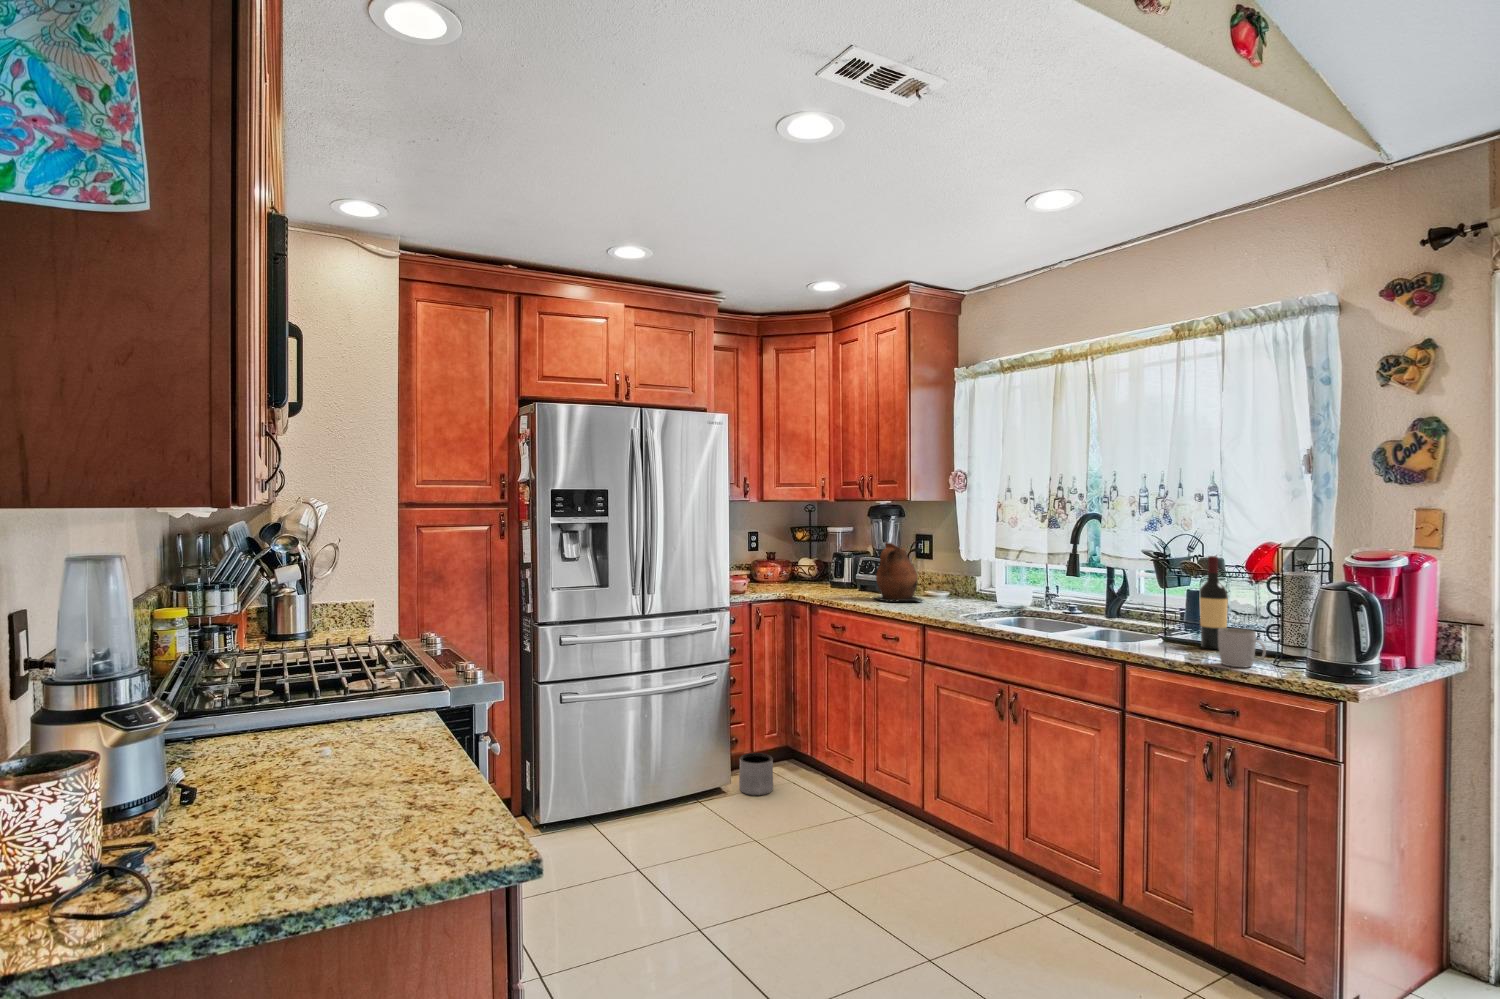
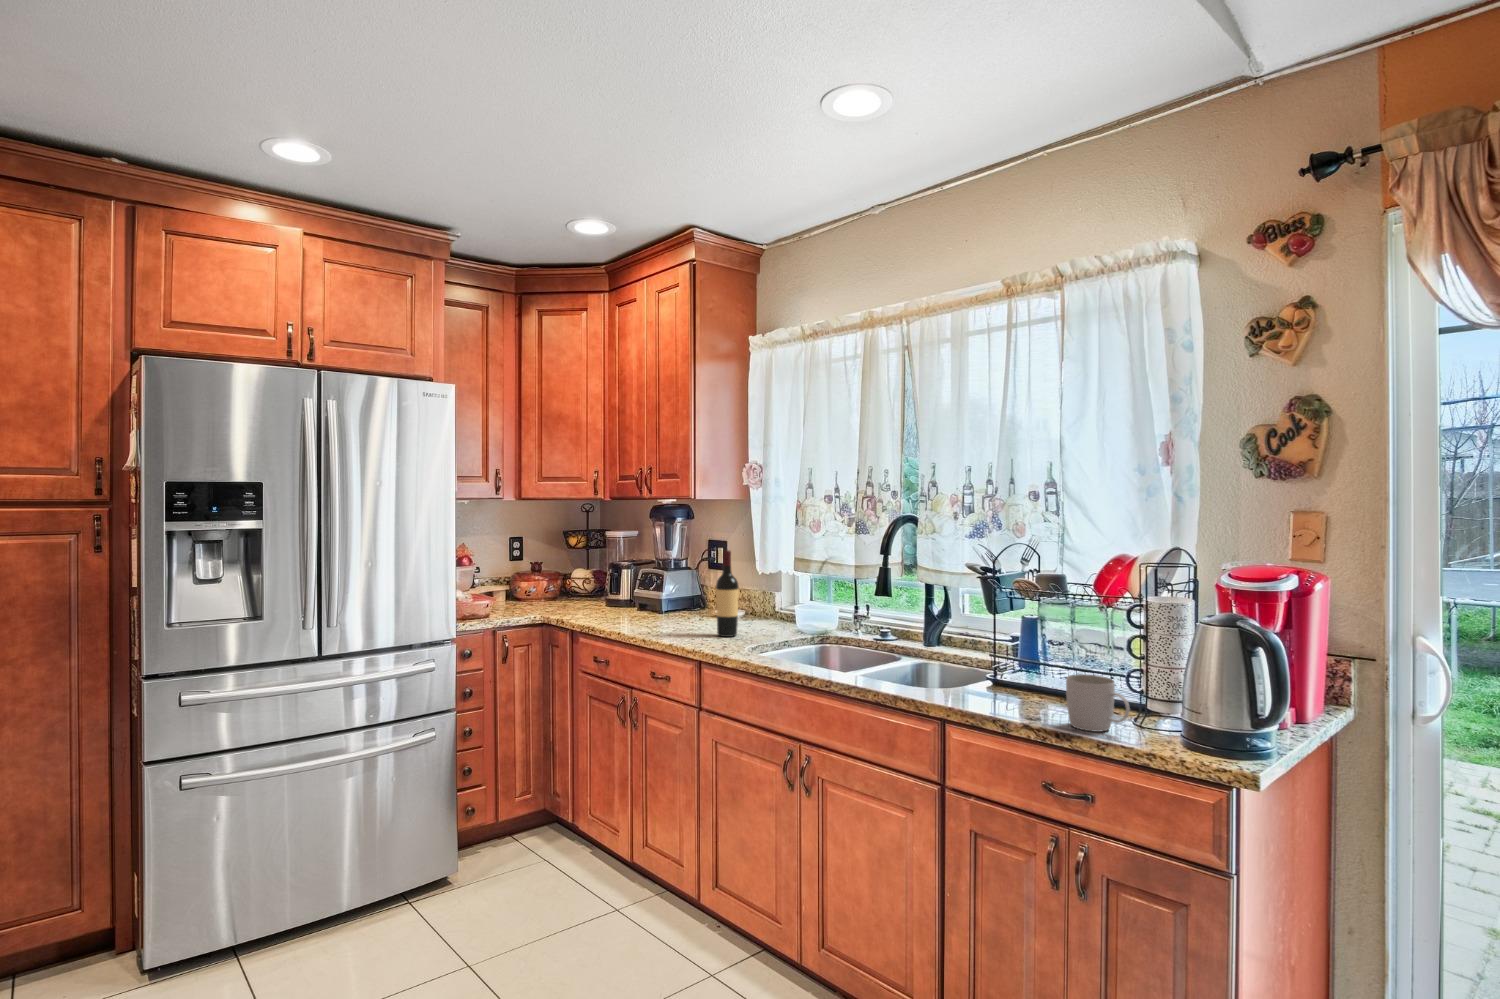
ceramic pitcher: present [875,543,923,601] -> none [646,552,711,627]
wine bottle: present [1200,556,1228,649] -> present [716,550,739,637]
planter: present [739,753,773,796] -> none [469,827,515,887]

